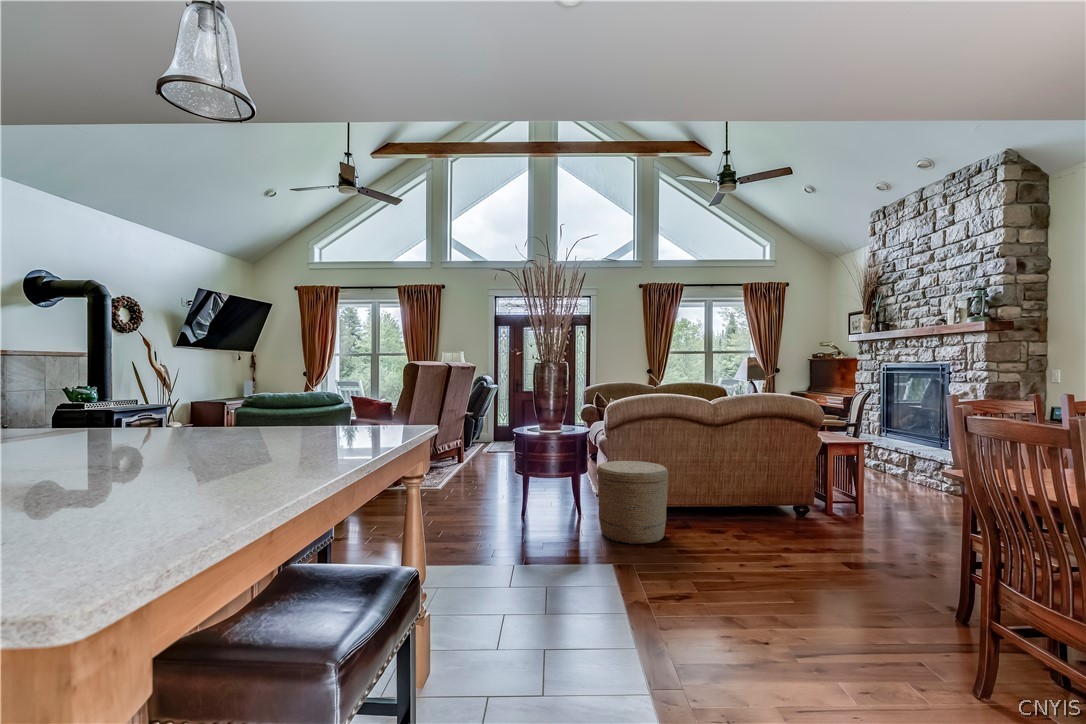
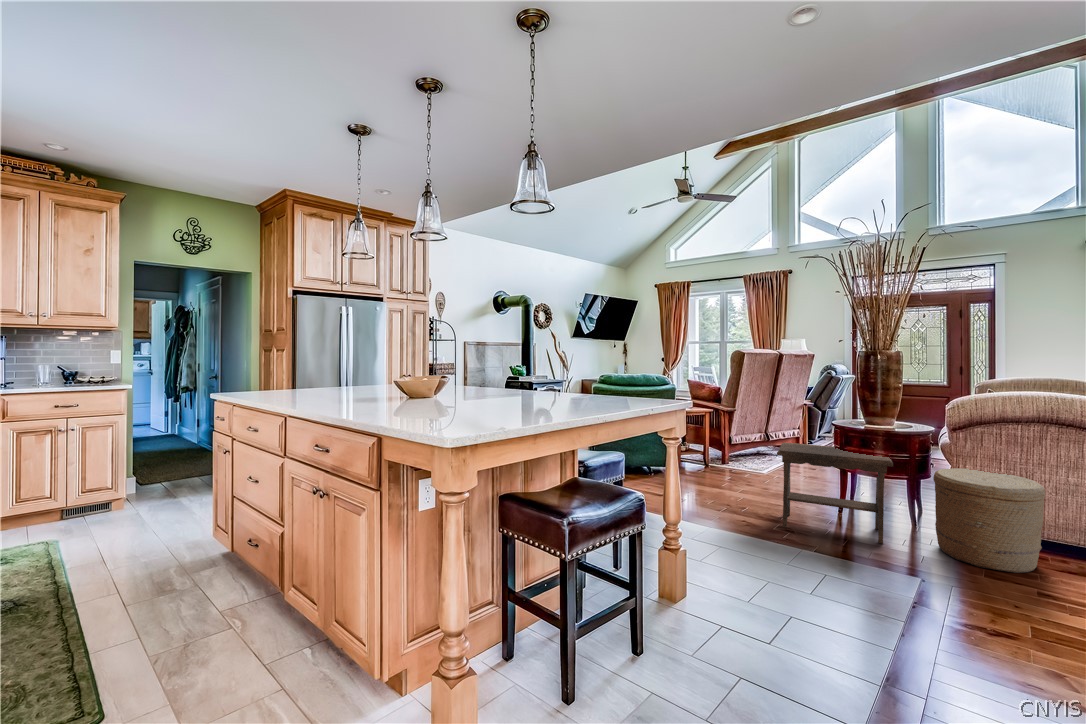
footstool: none [470,454,570,546] -> present [777,442,893,544]

